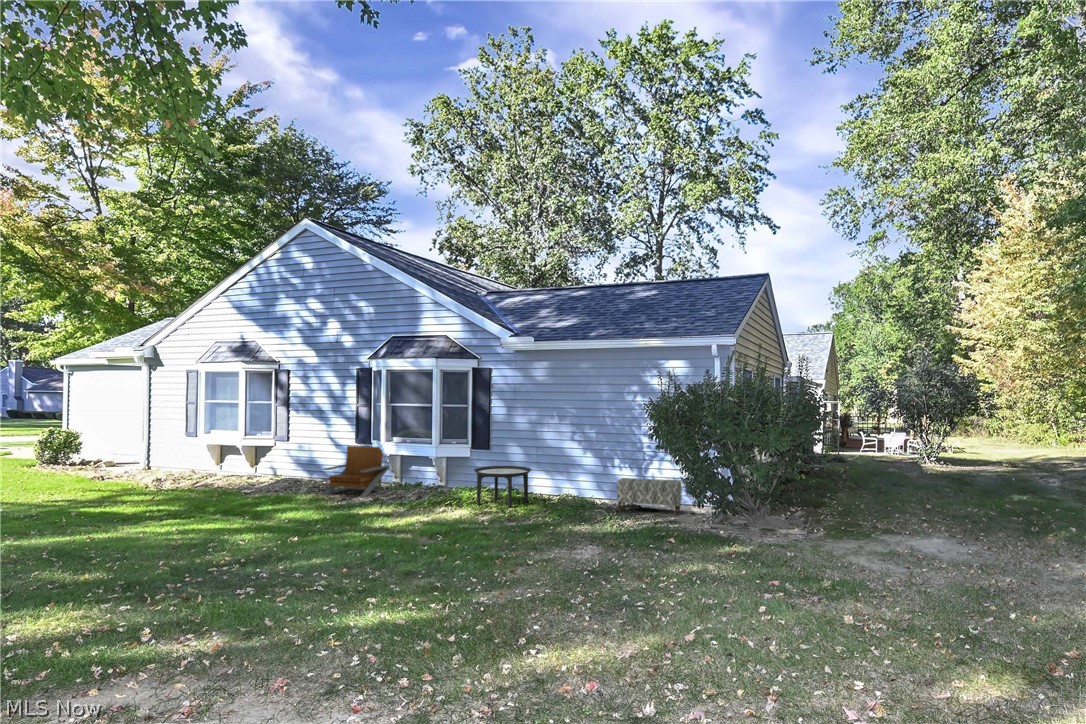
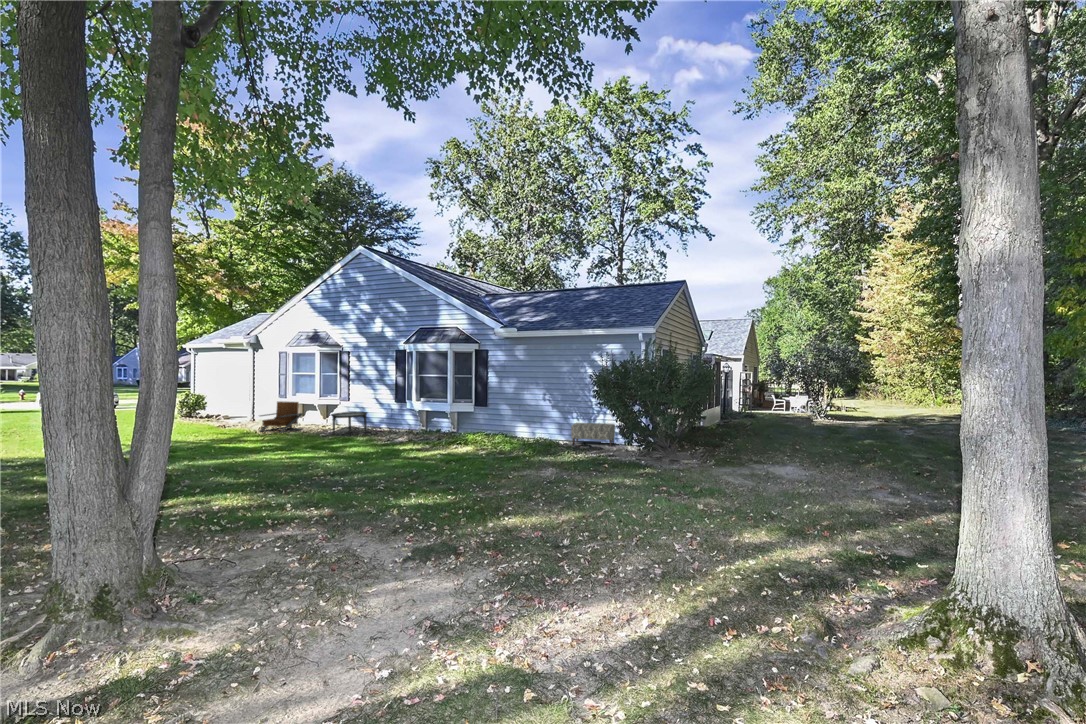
lounge chair: present [323,446,390,498] -> present [260,402,303,433]
round table: present [474,466,531,508] -> present [331,412,367,436]

